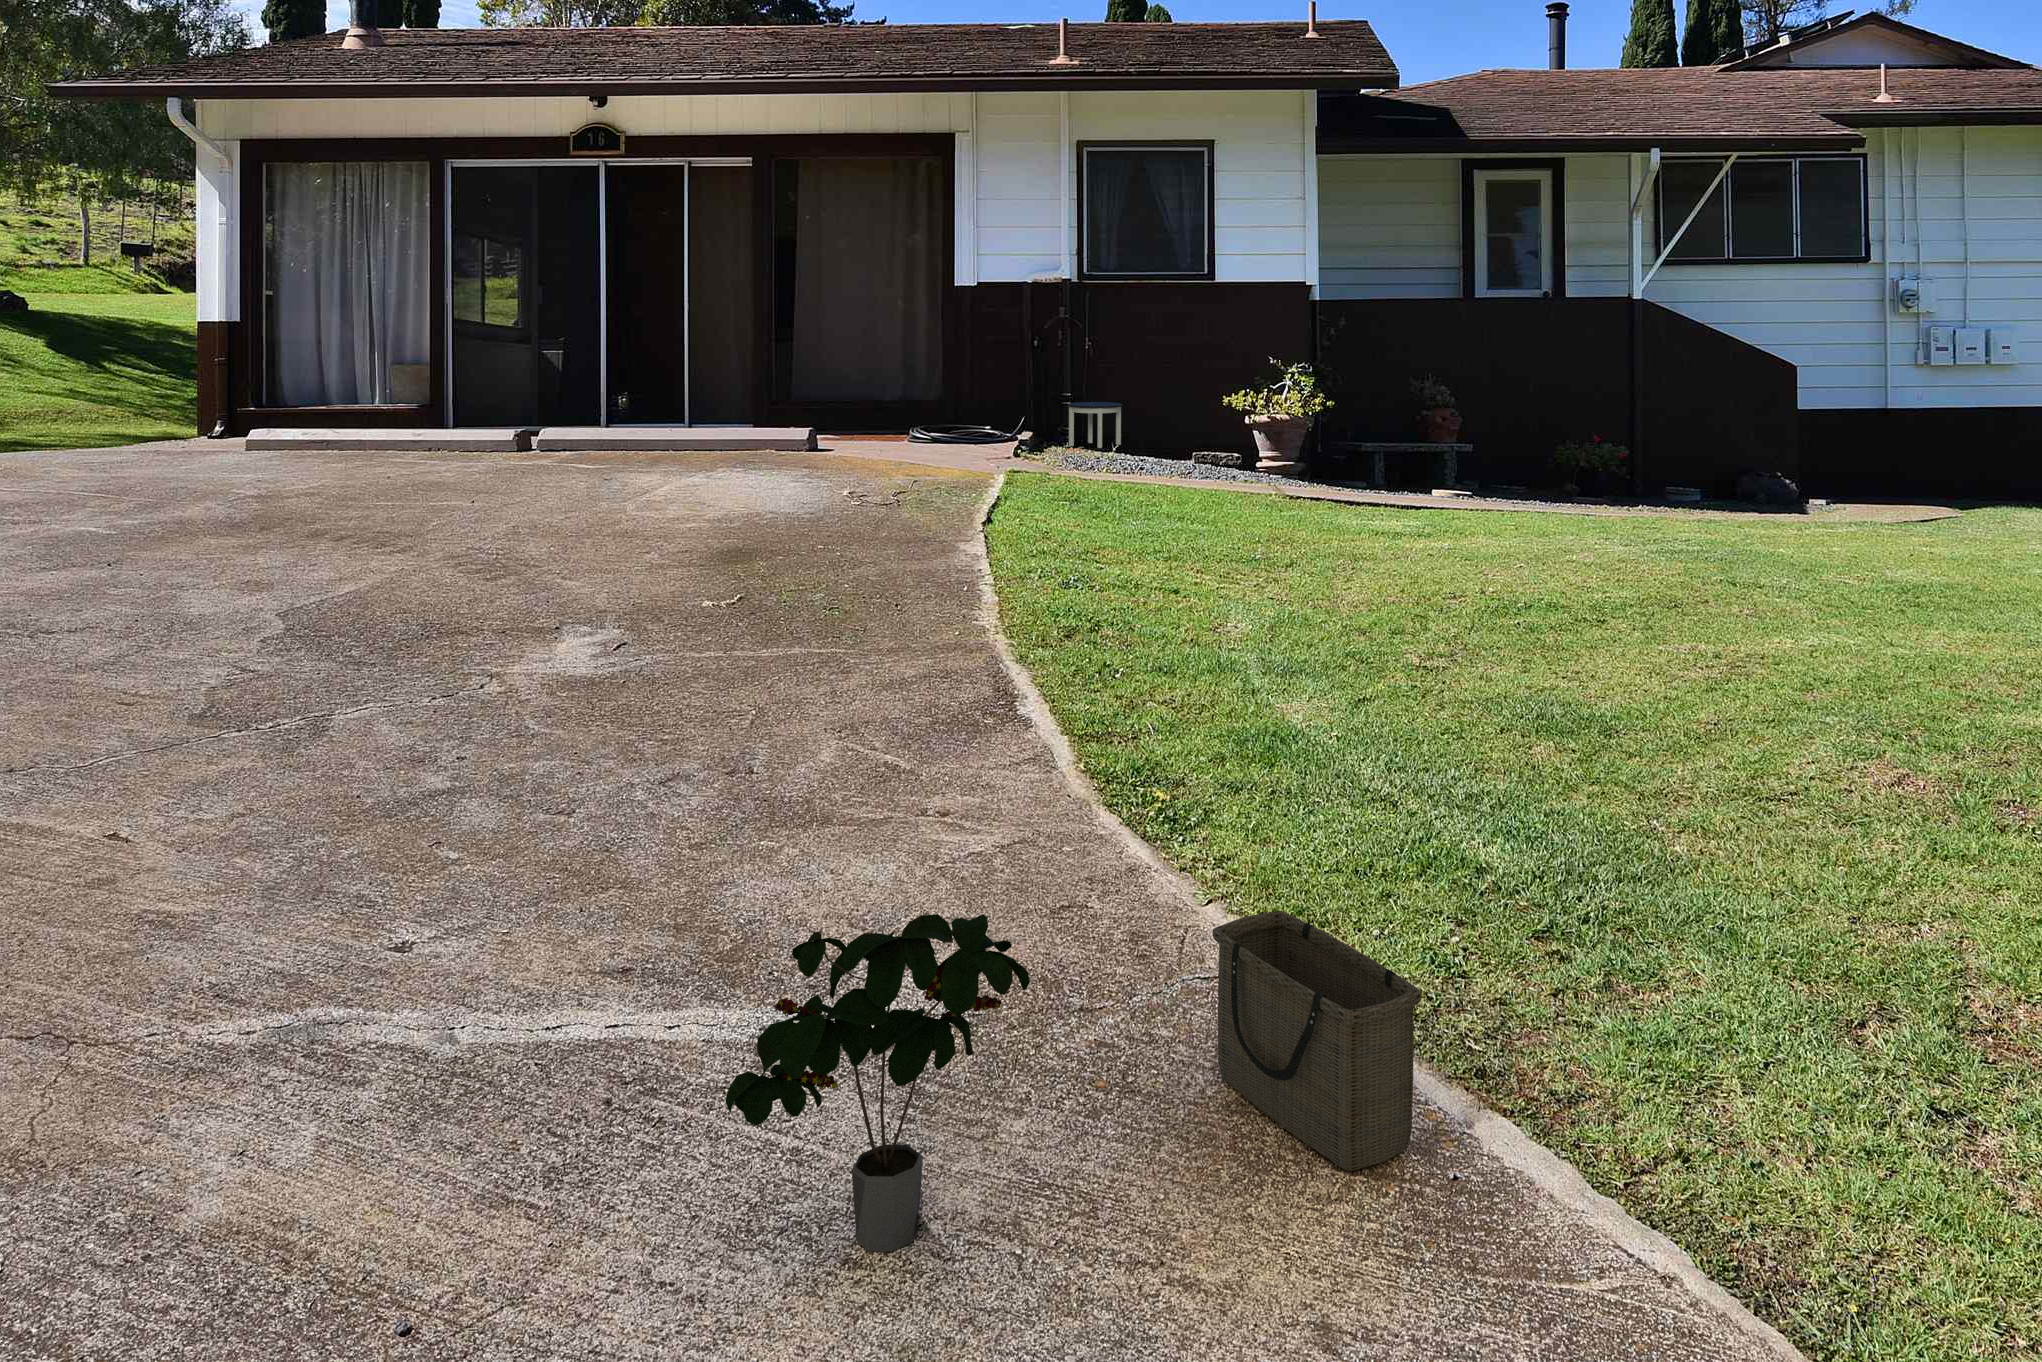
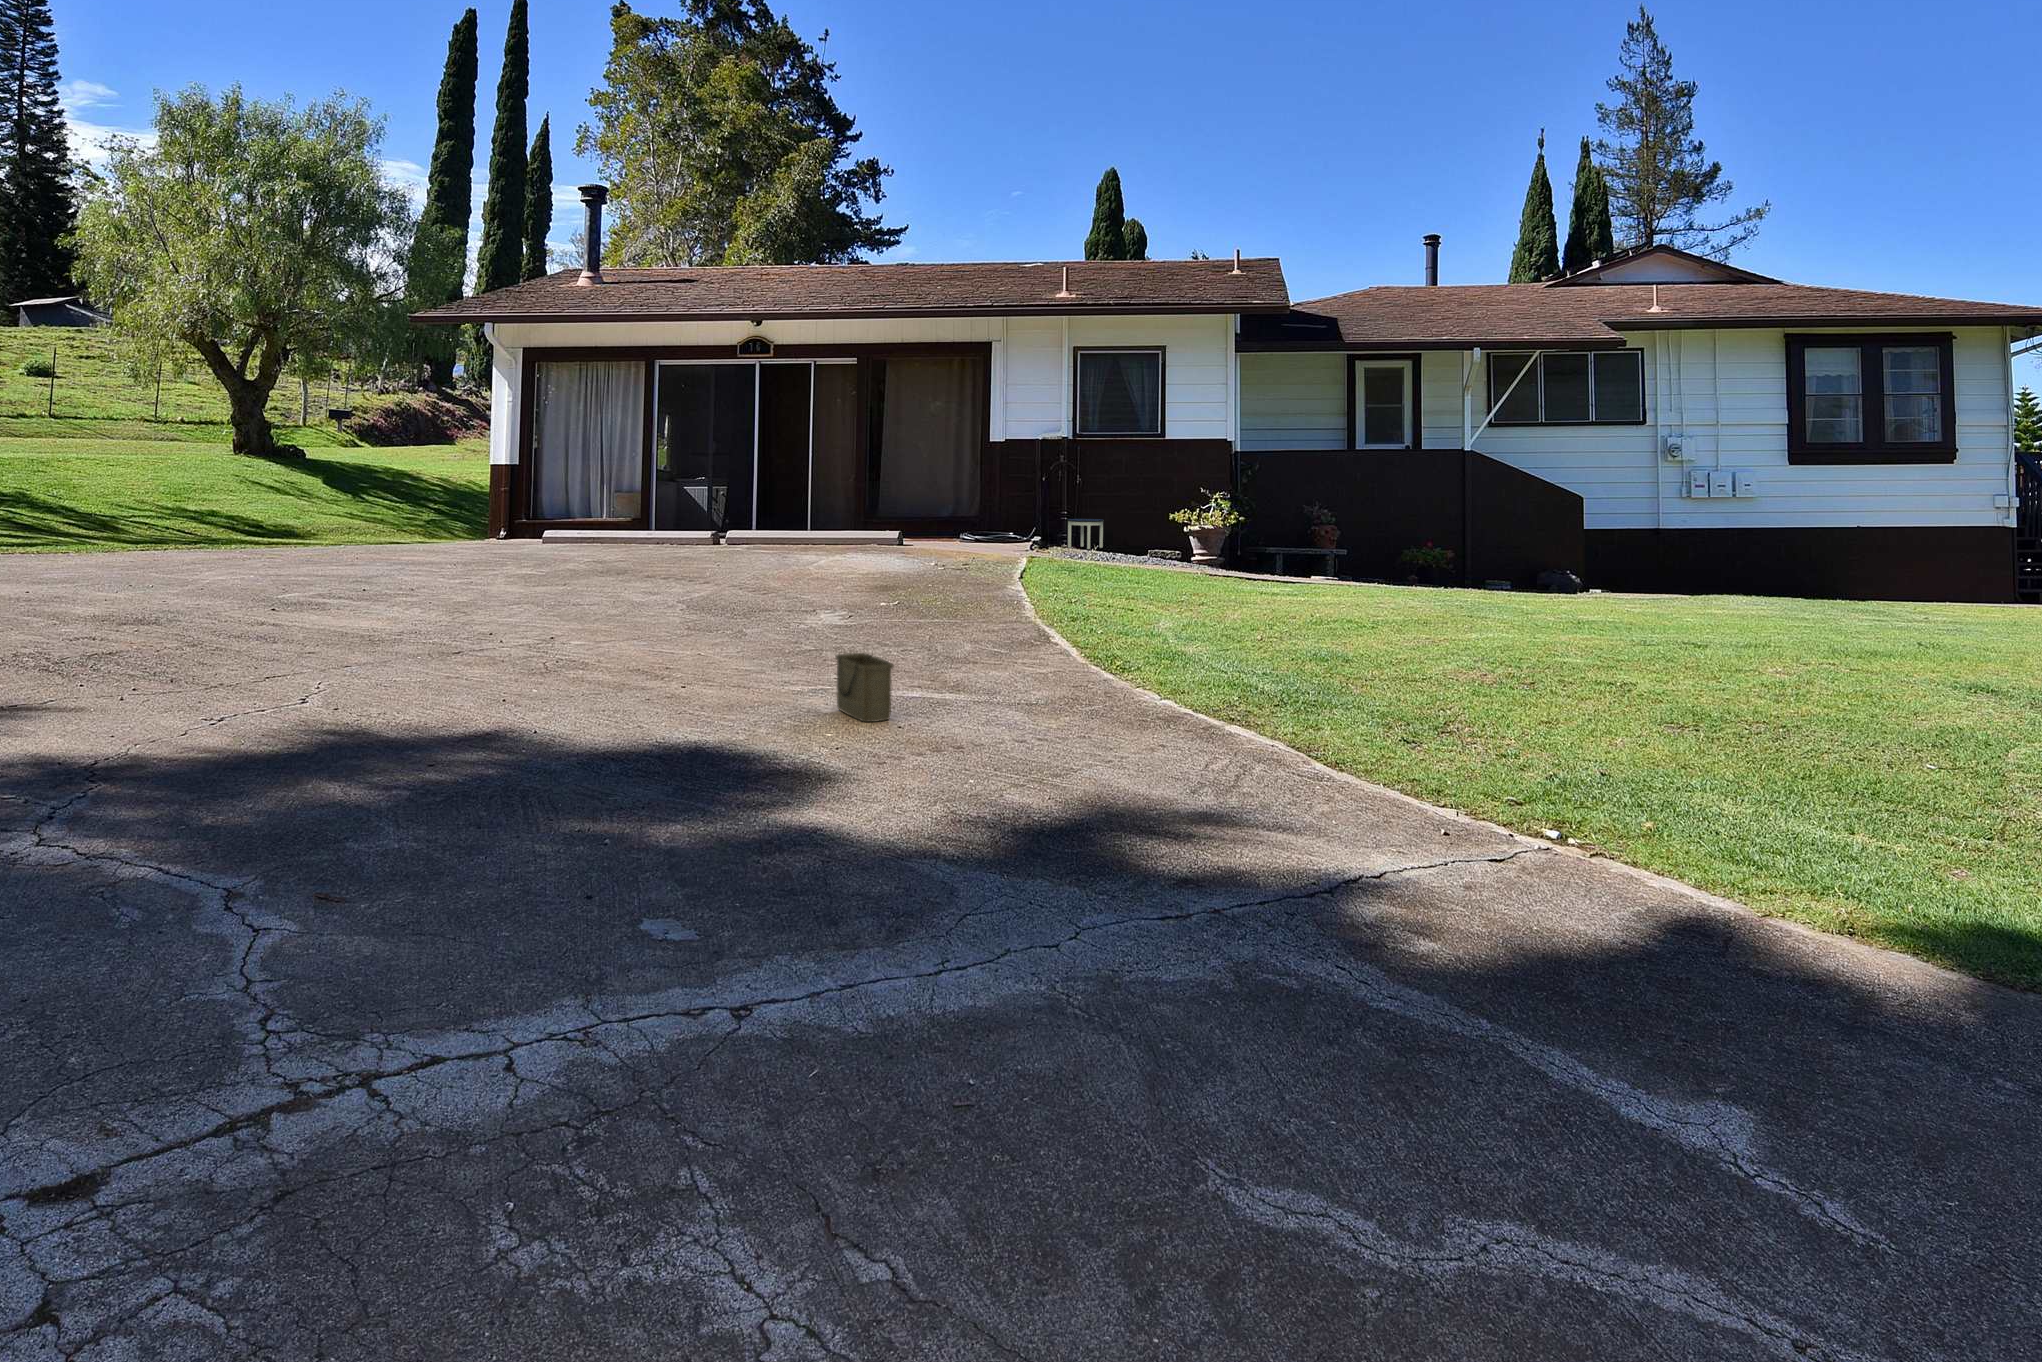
basket: present [1212,911,1422,1171] -> present [835,653,893,722]
potted plant: present [725,914,1030,1252] -> none [972,631,1071,741]

